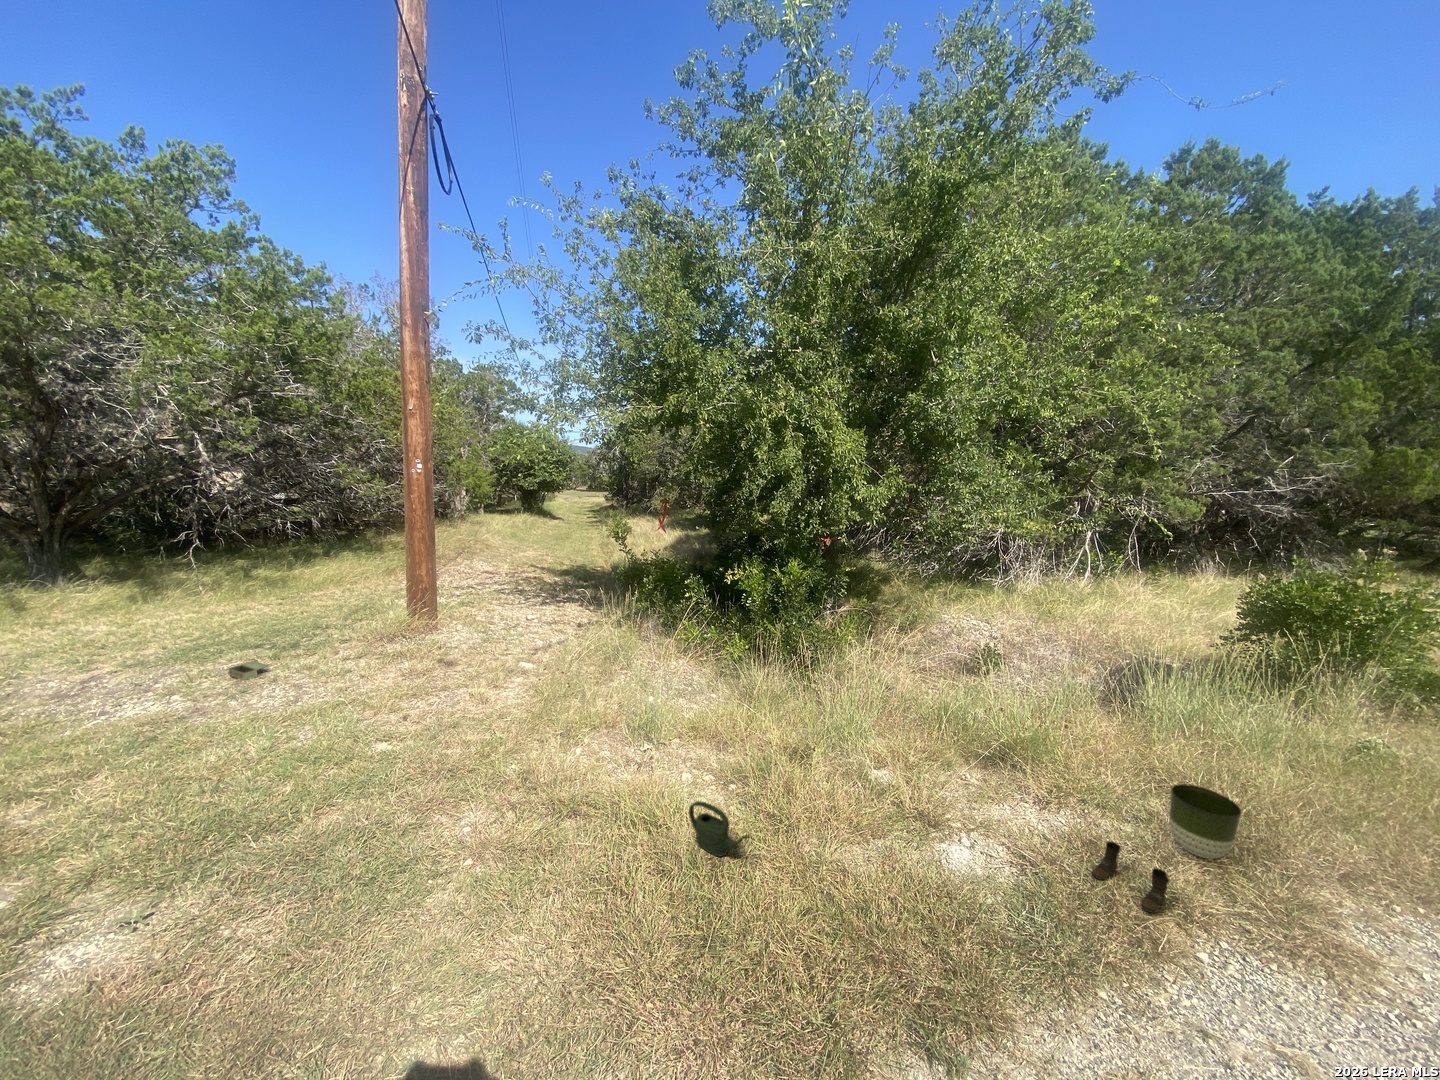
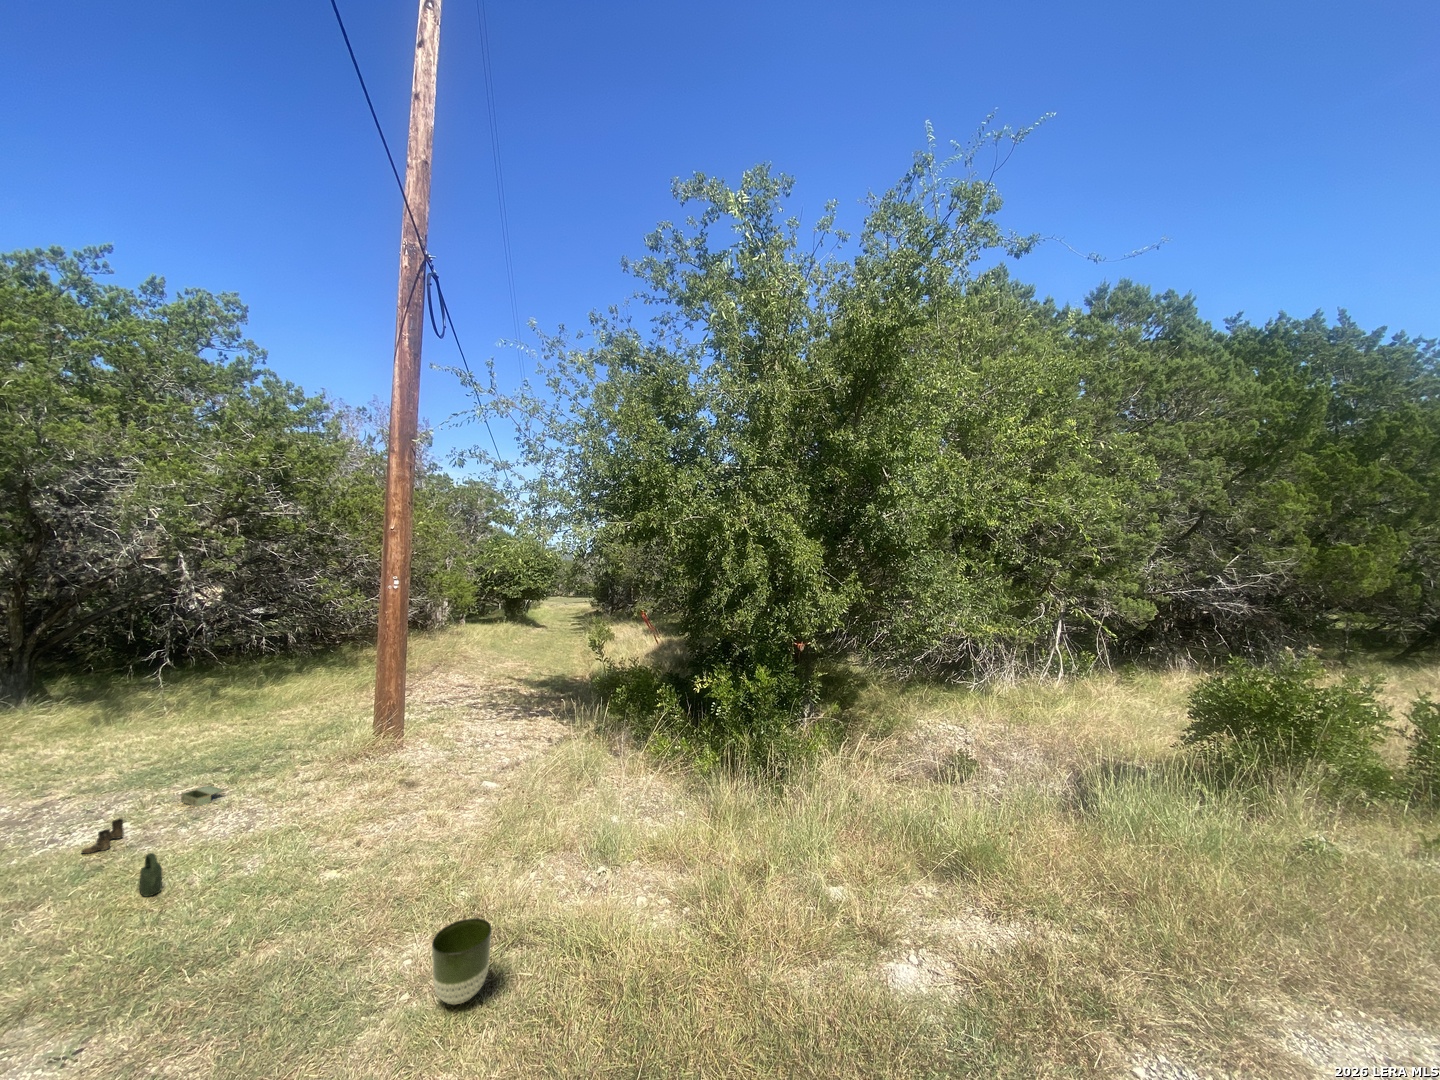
planter: present [1169,784,1241,859] -> present [432,918,492,1004]
watering can: present [689,801,749,857] -> present [140,853,162,897]
boots: present [1091,841,1169,913] -> present [81,819,124,854]

